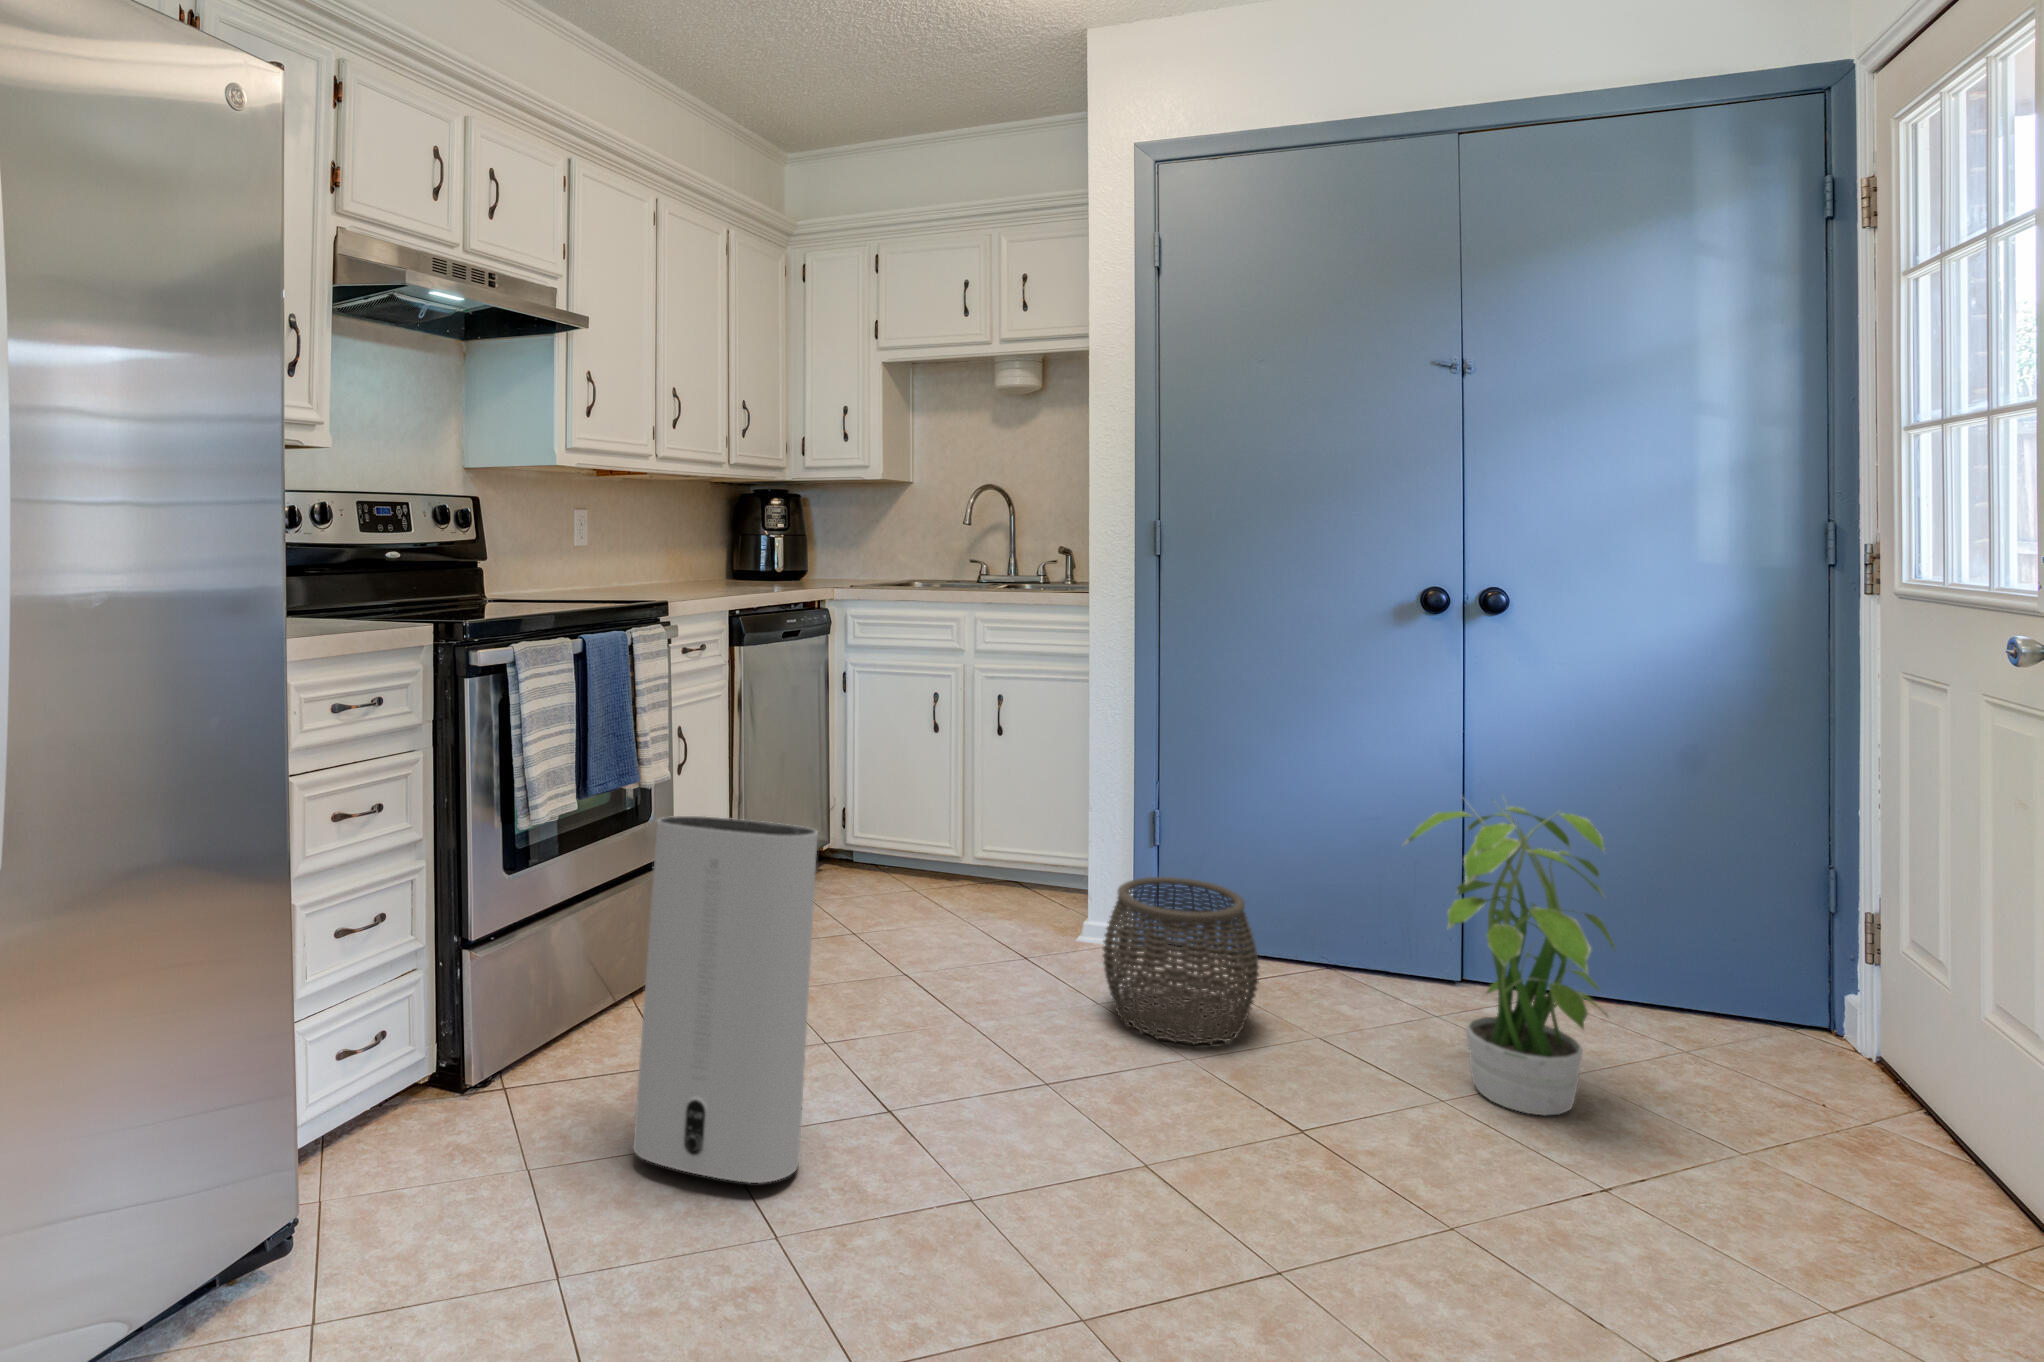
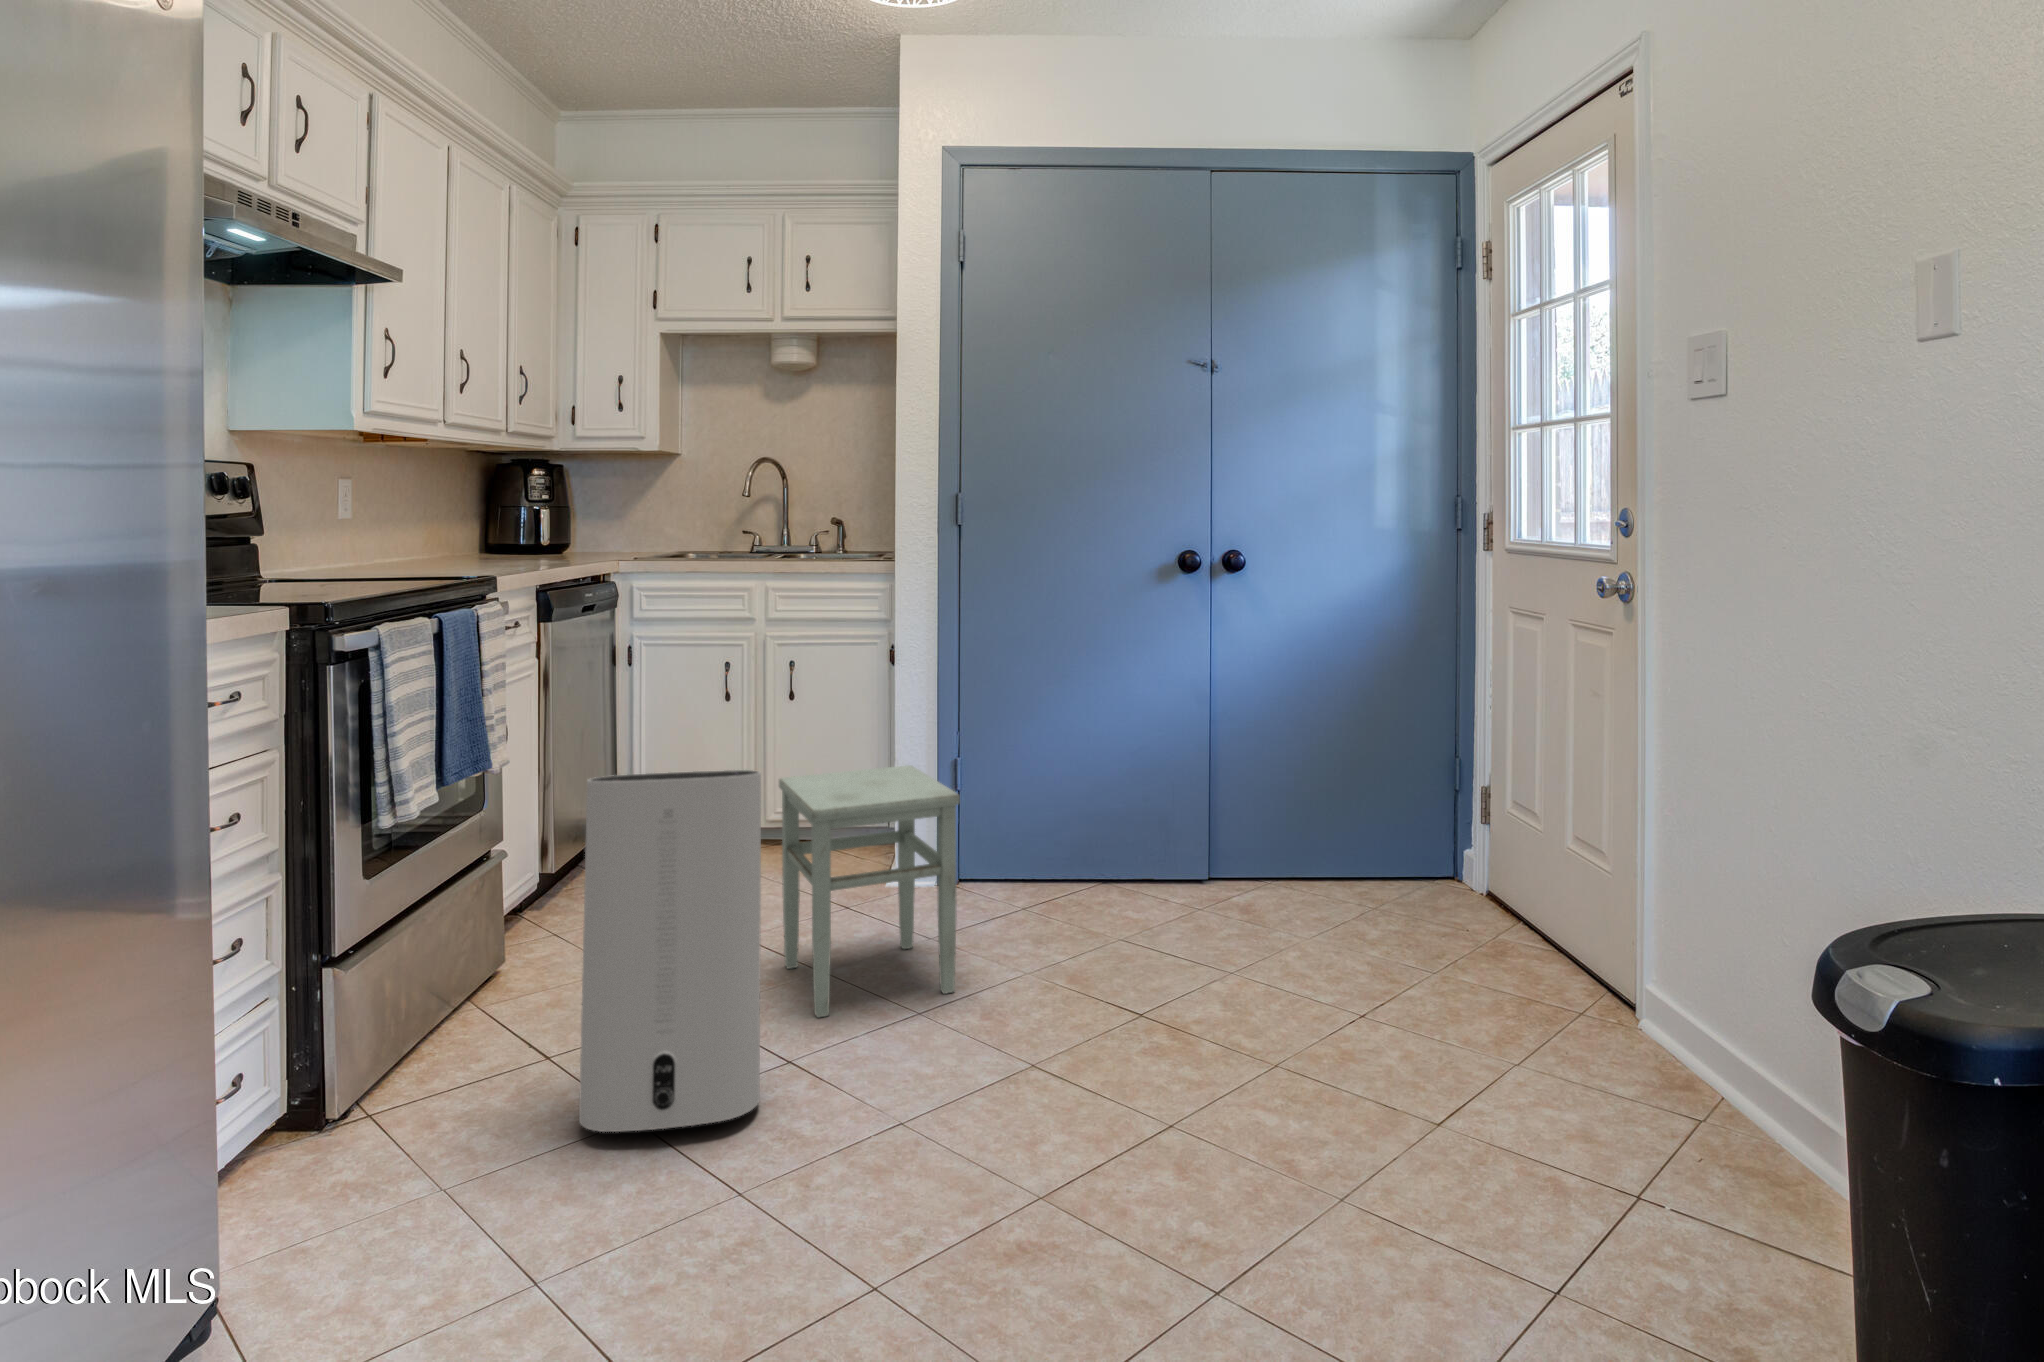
potted plant: present [1404,797,1615,1115] -> none [1173,686,1317,919]
stool: none [900,834,1071,1107] -> present [779,765,960,1017]
woven basket: present [1103,877,1259,1045] -> none [942,789,1069,926]

